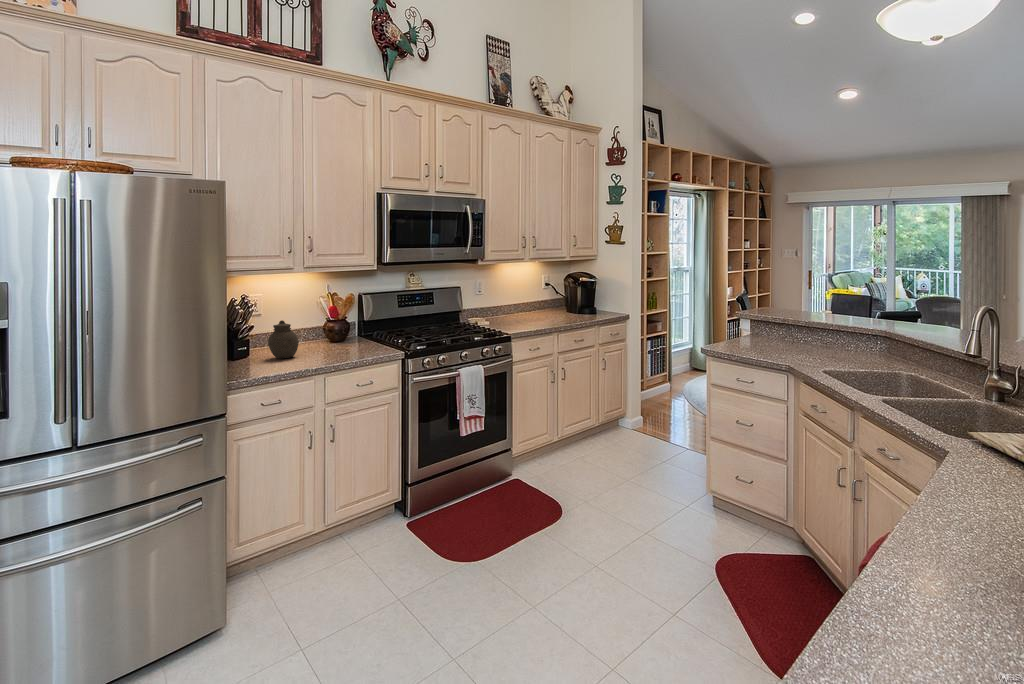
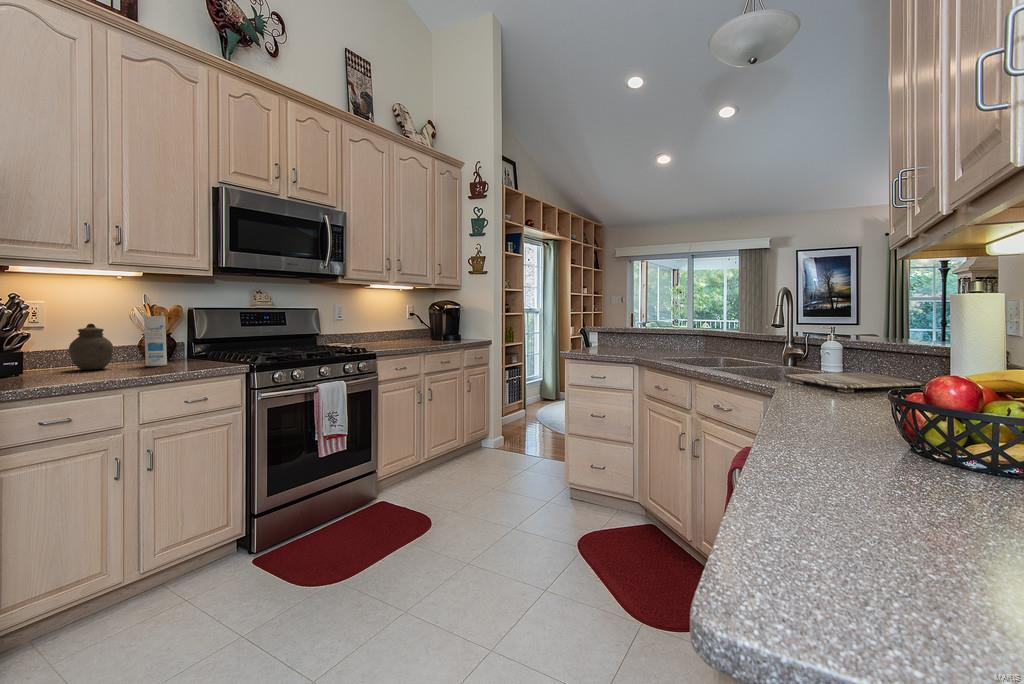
canister: none [319,311,337,354] -> present [144,316,167,366]

